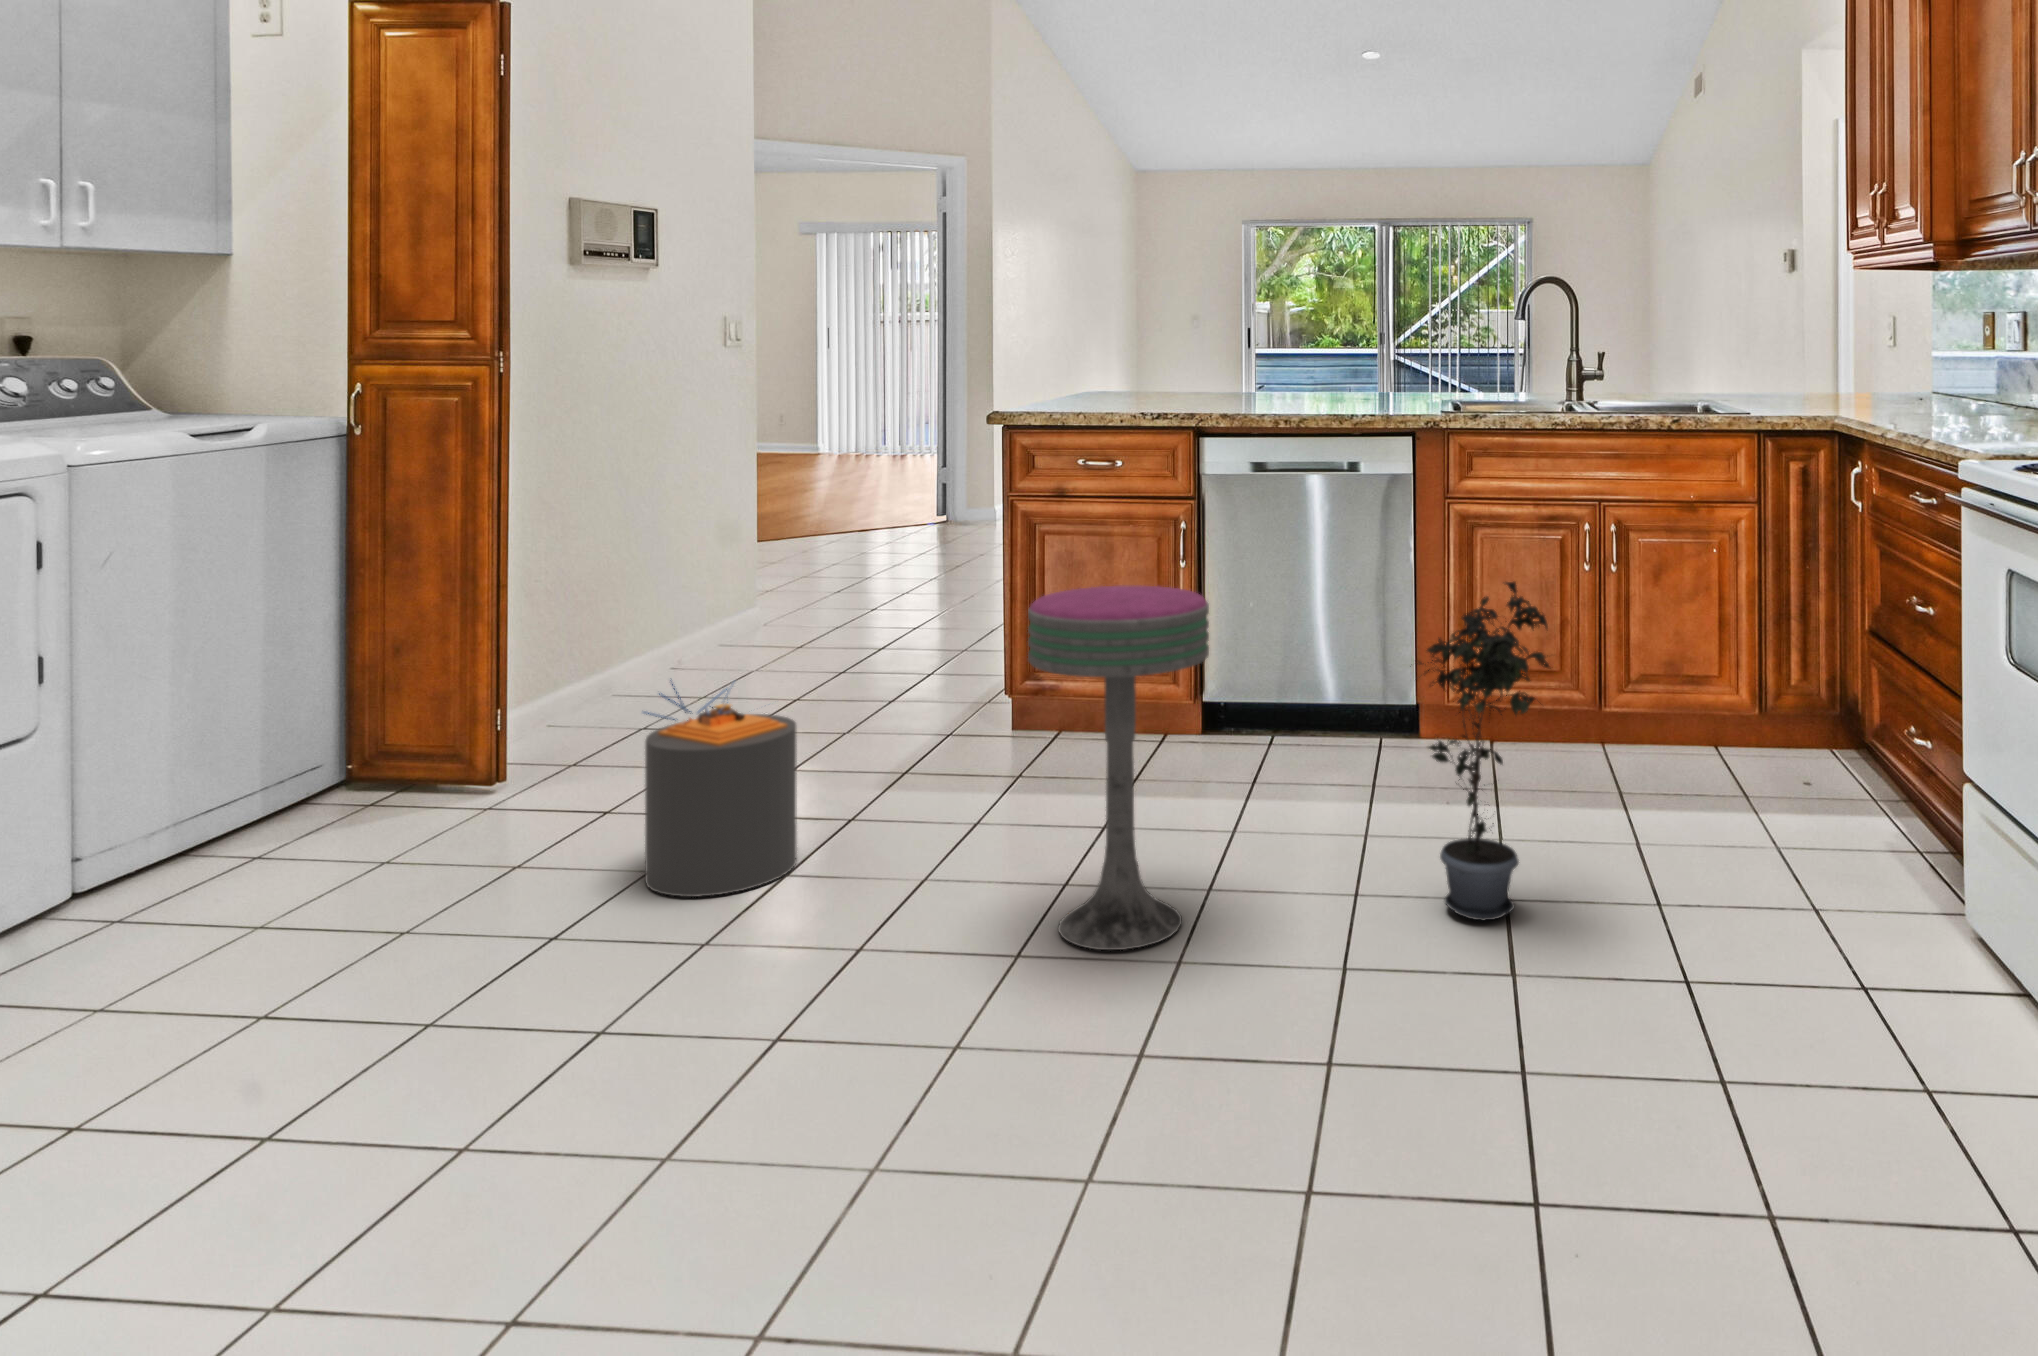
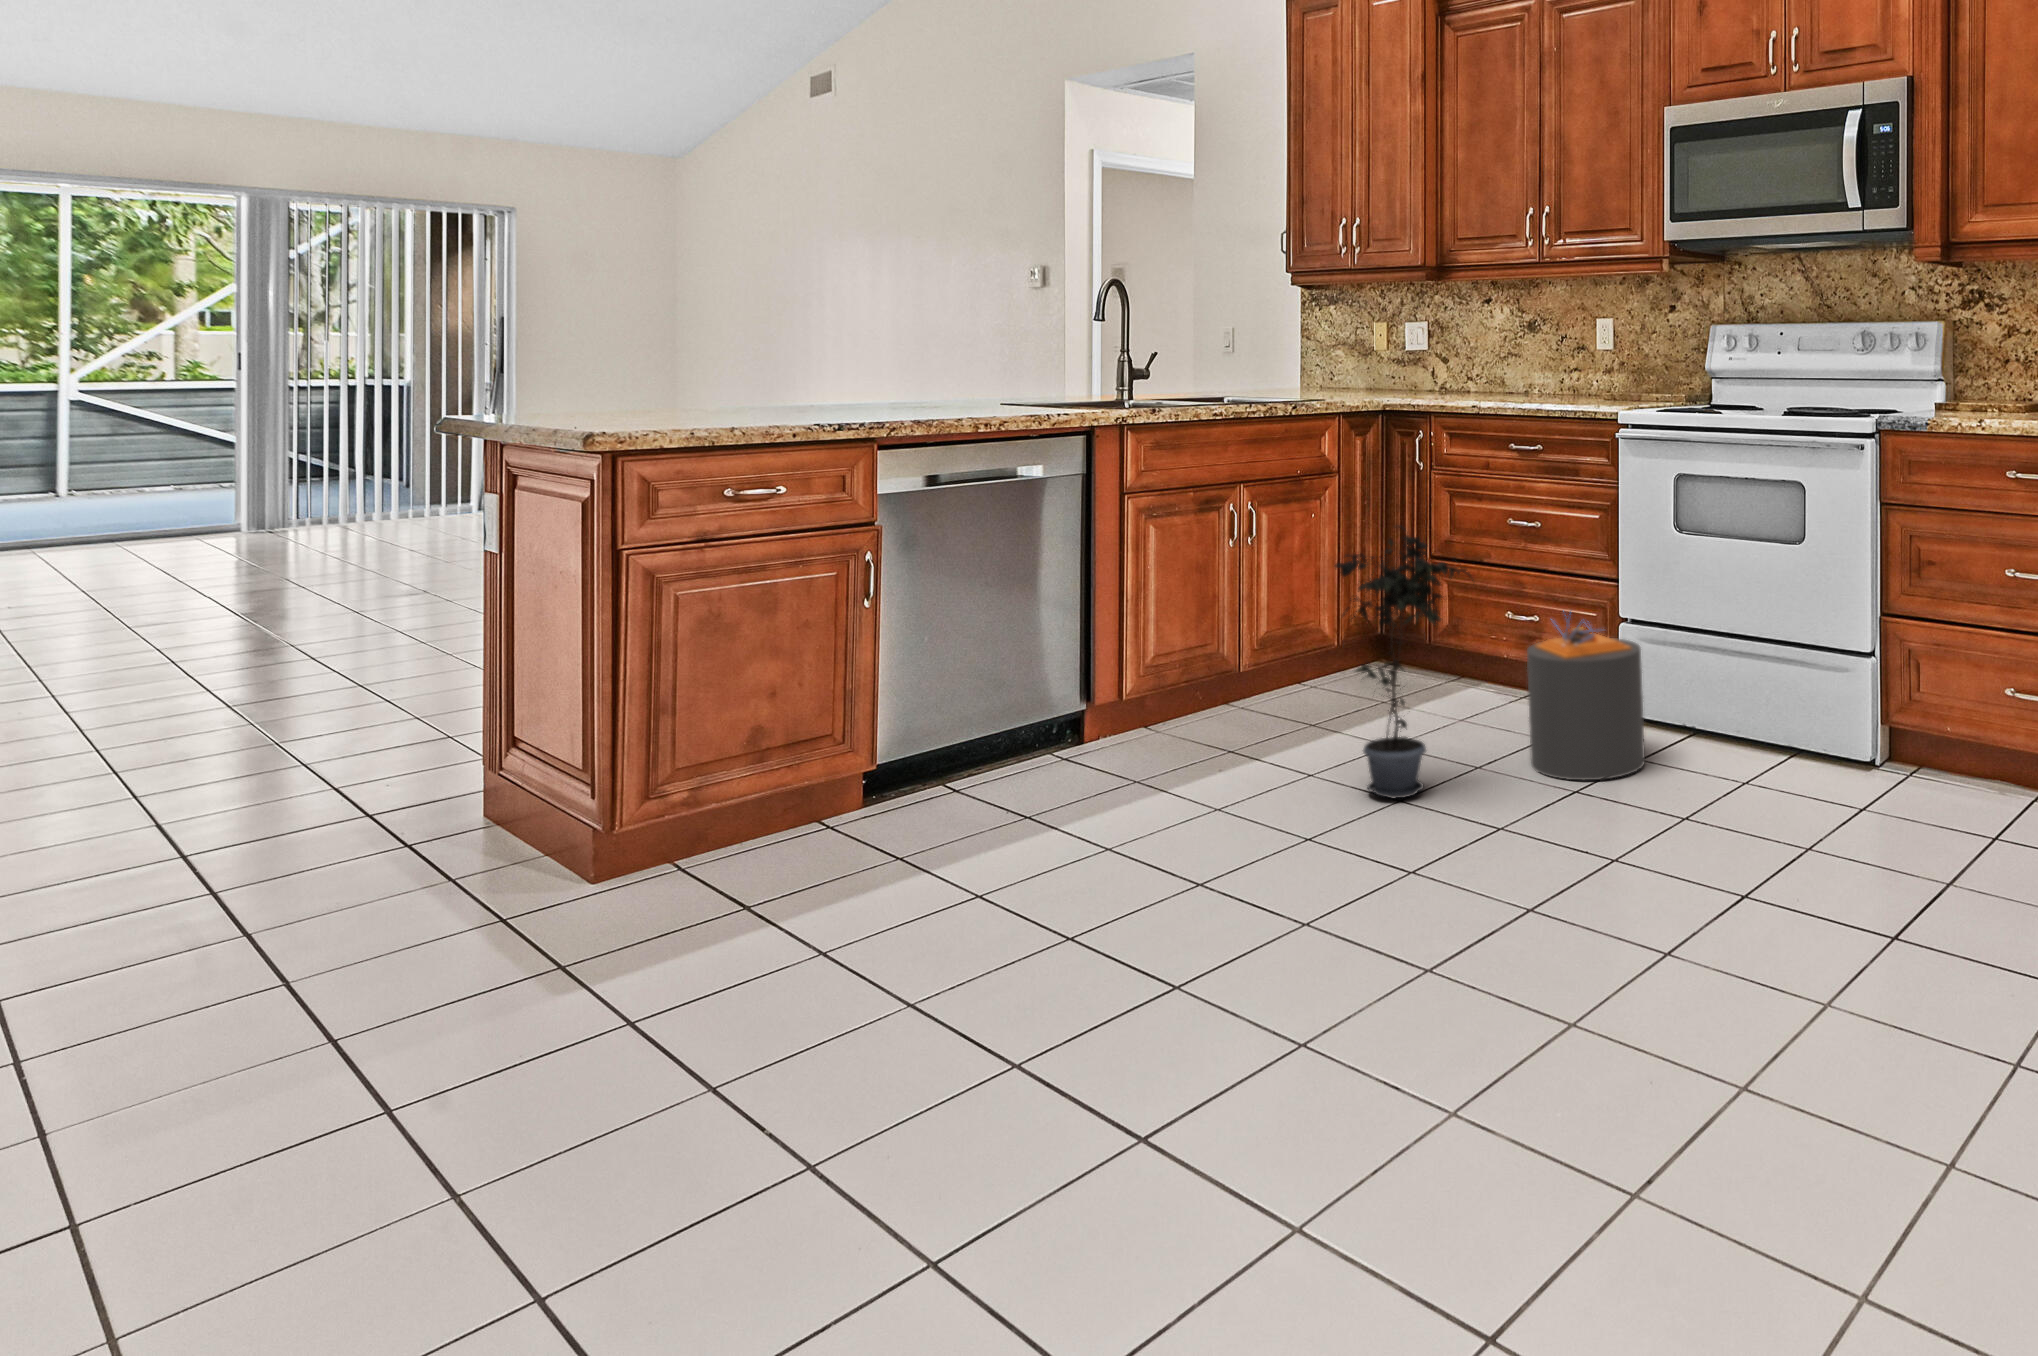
bar stool: present [1028,585,1209,950] -> none [1087,568,1267,923]
trash can: present [643,679,797,897] -> present [1527,611,1645,780]

